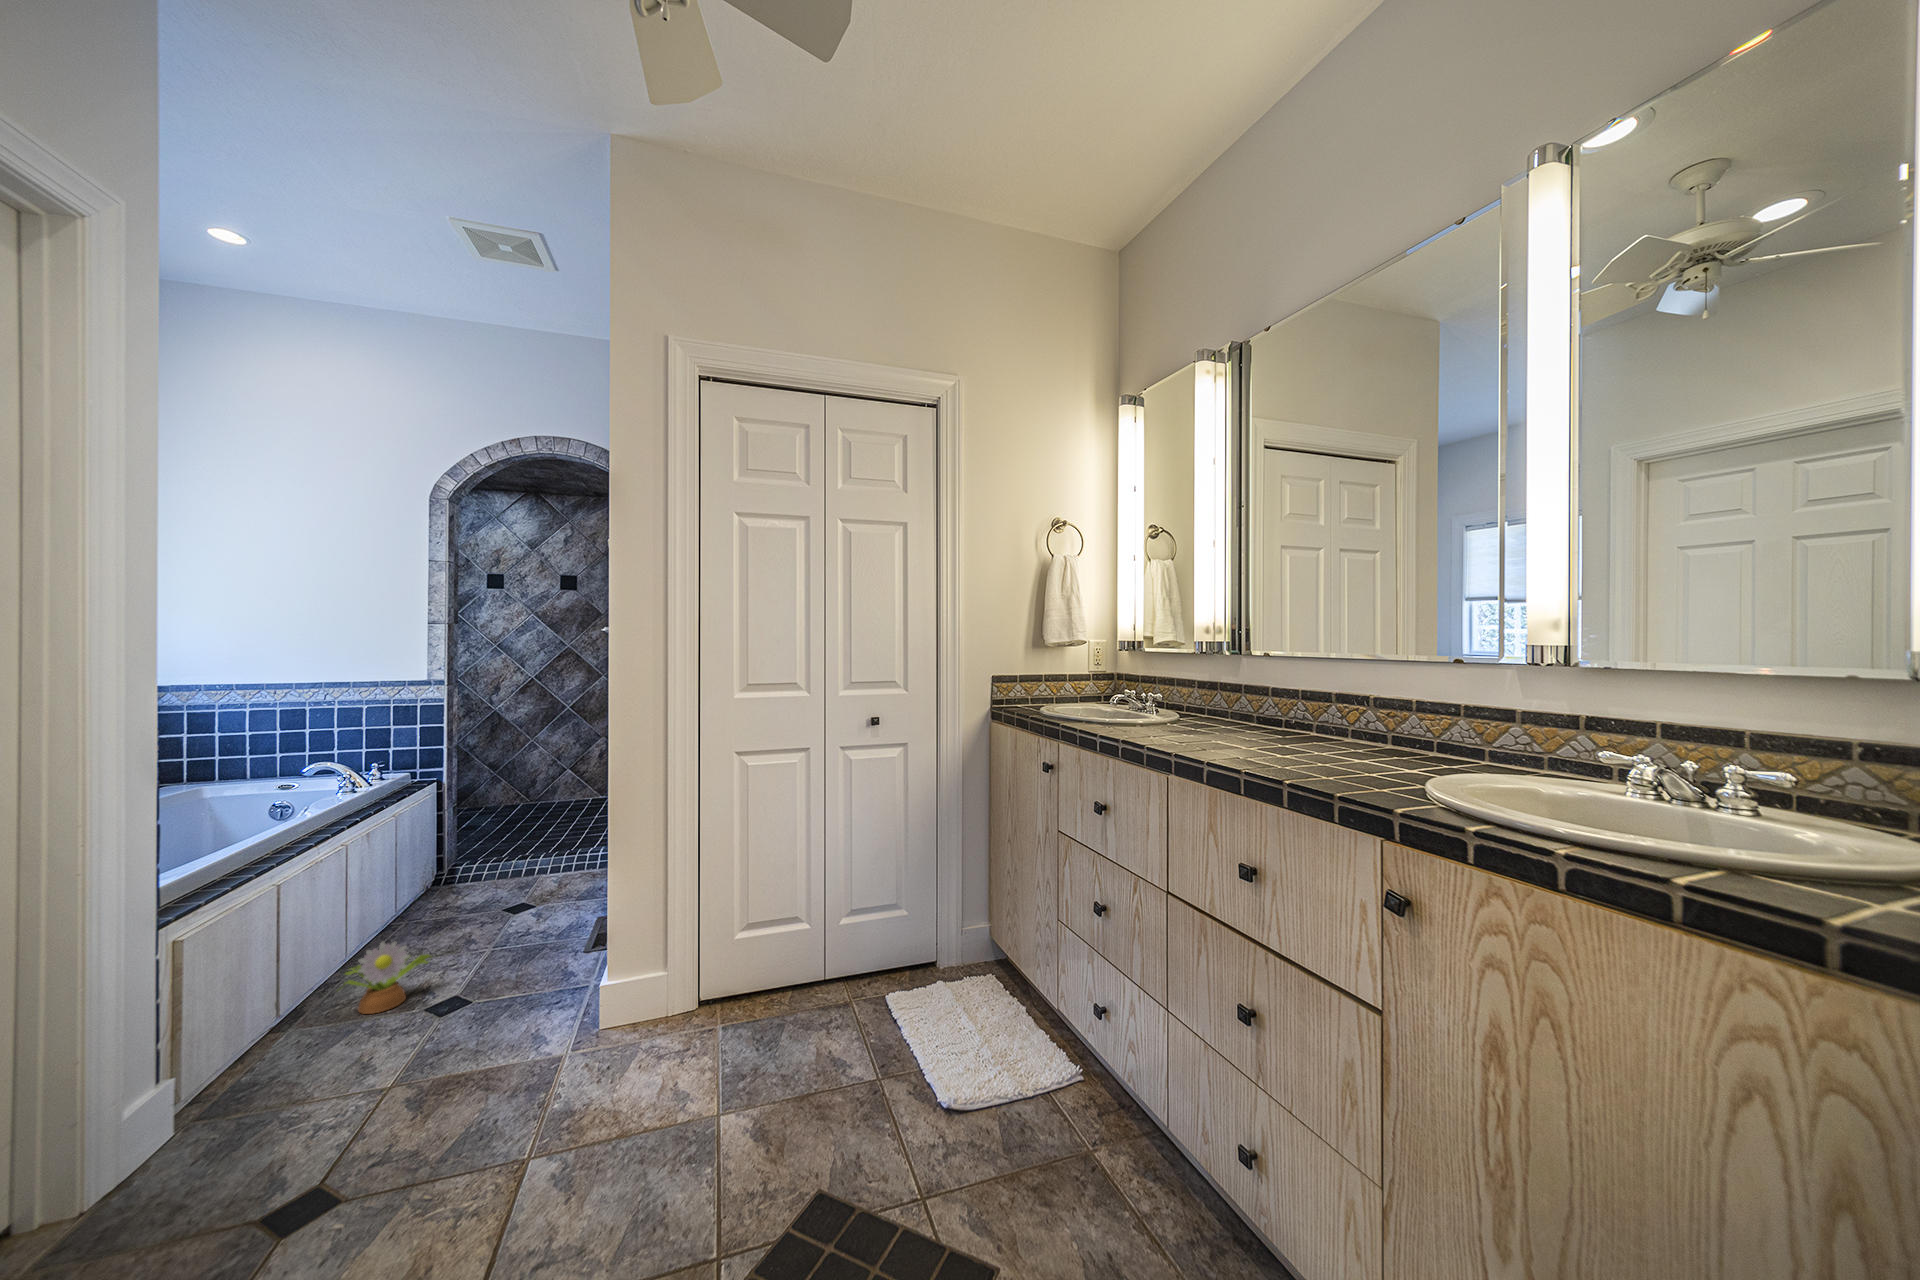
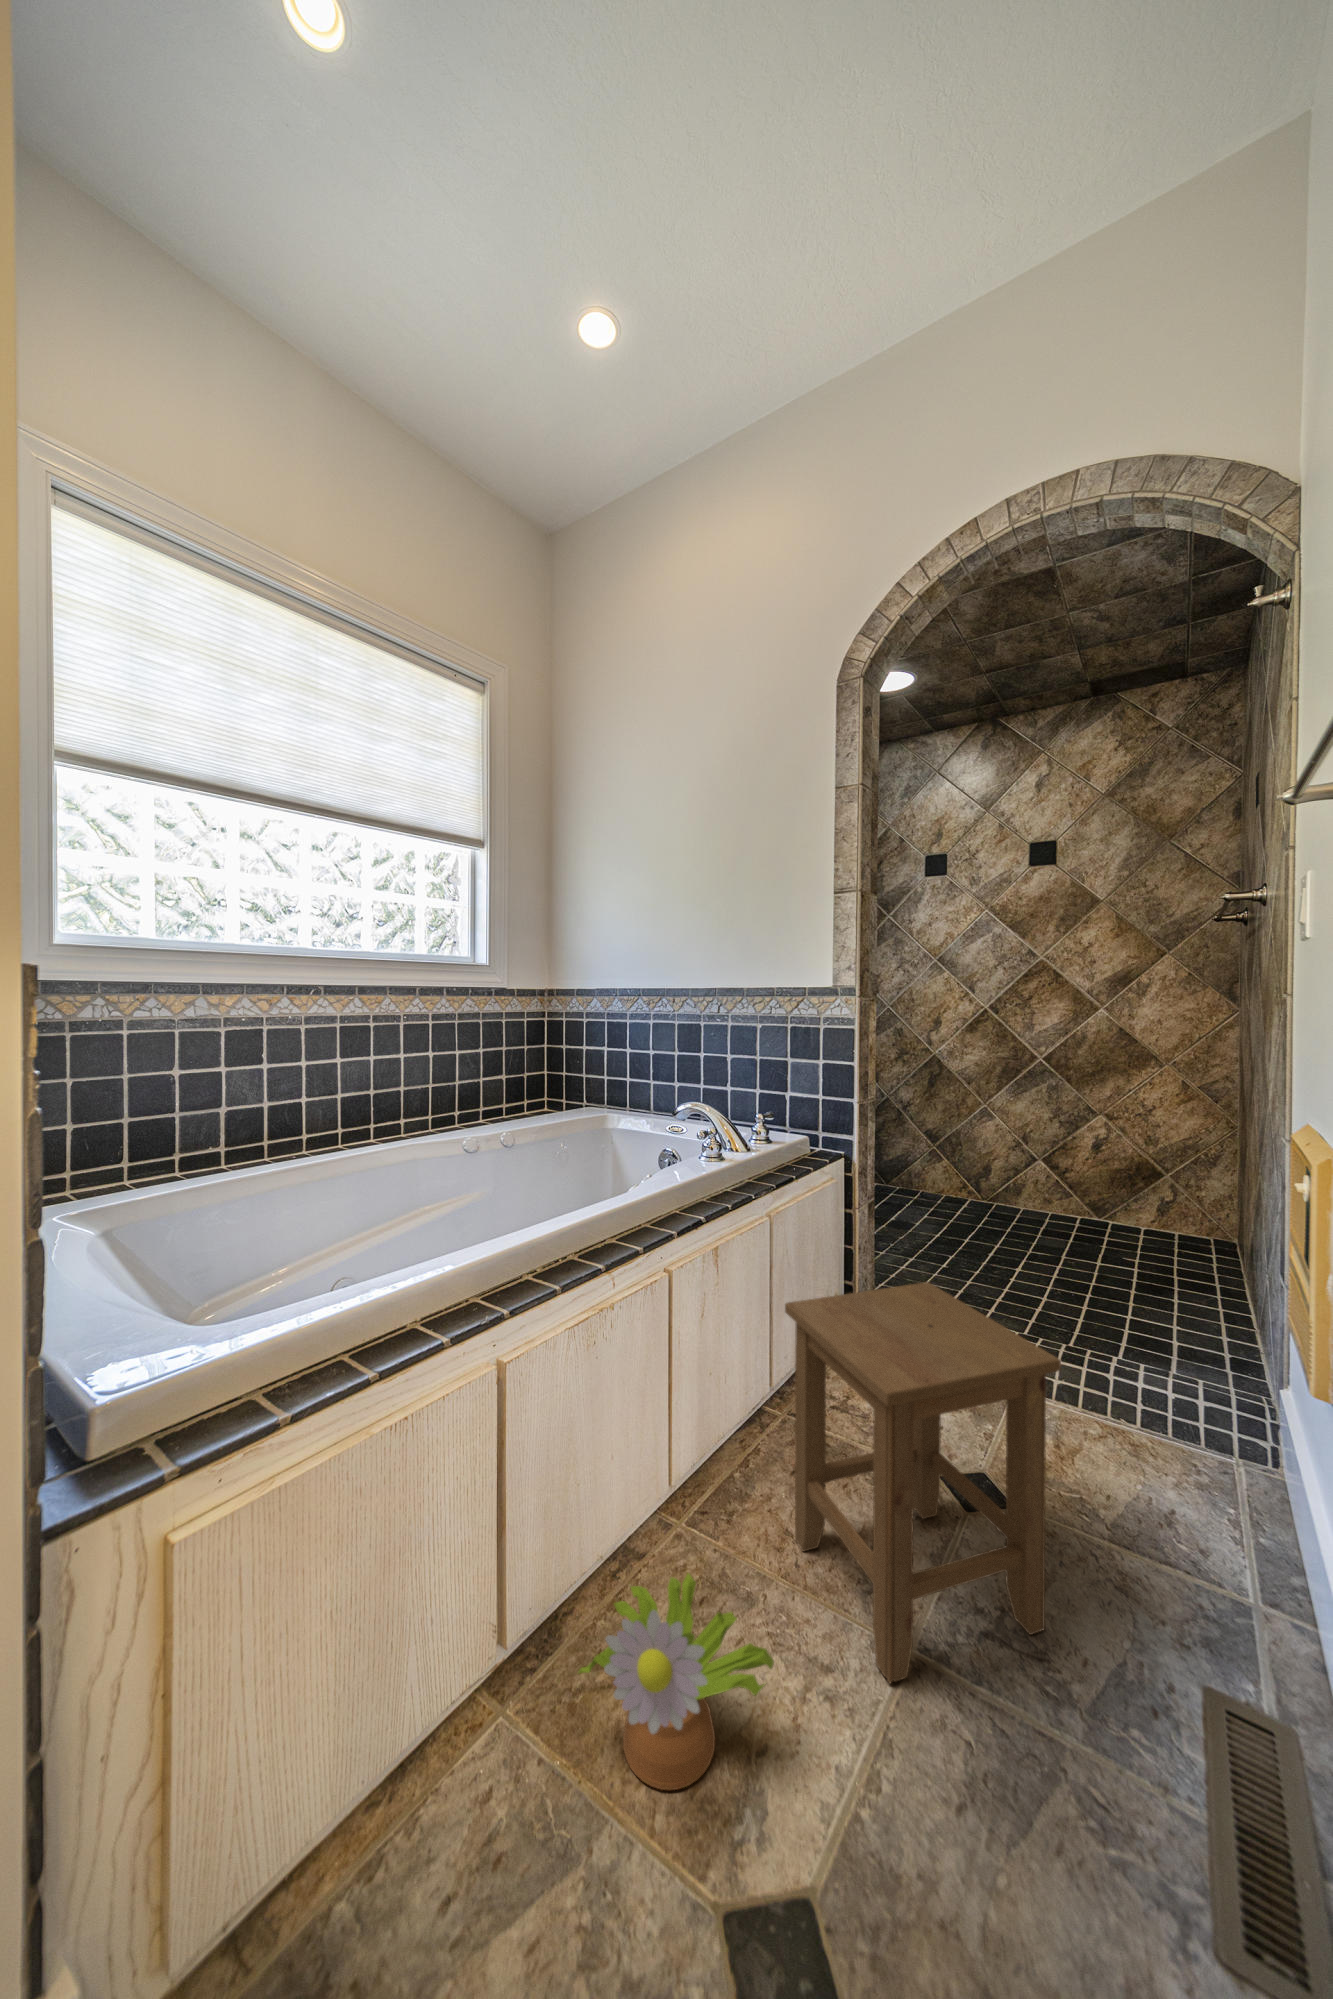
stool: none [420,821,551,959] -> present [785,1282,1061,1683]

